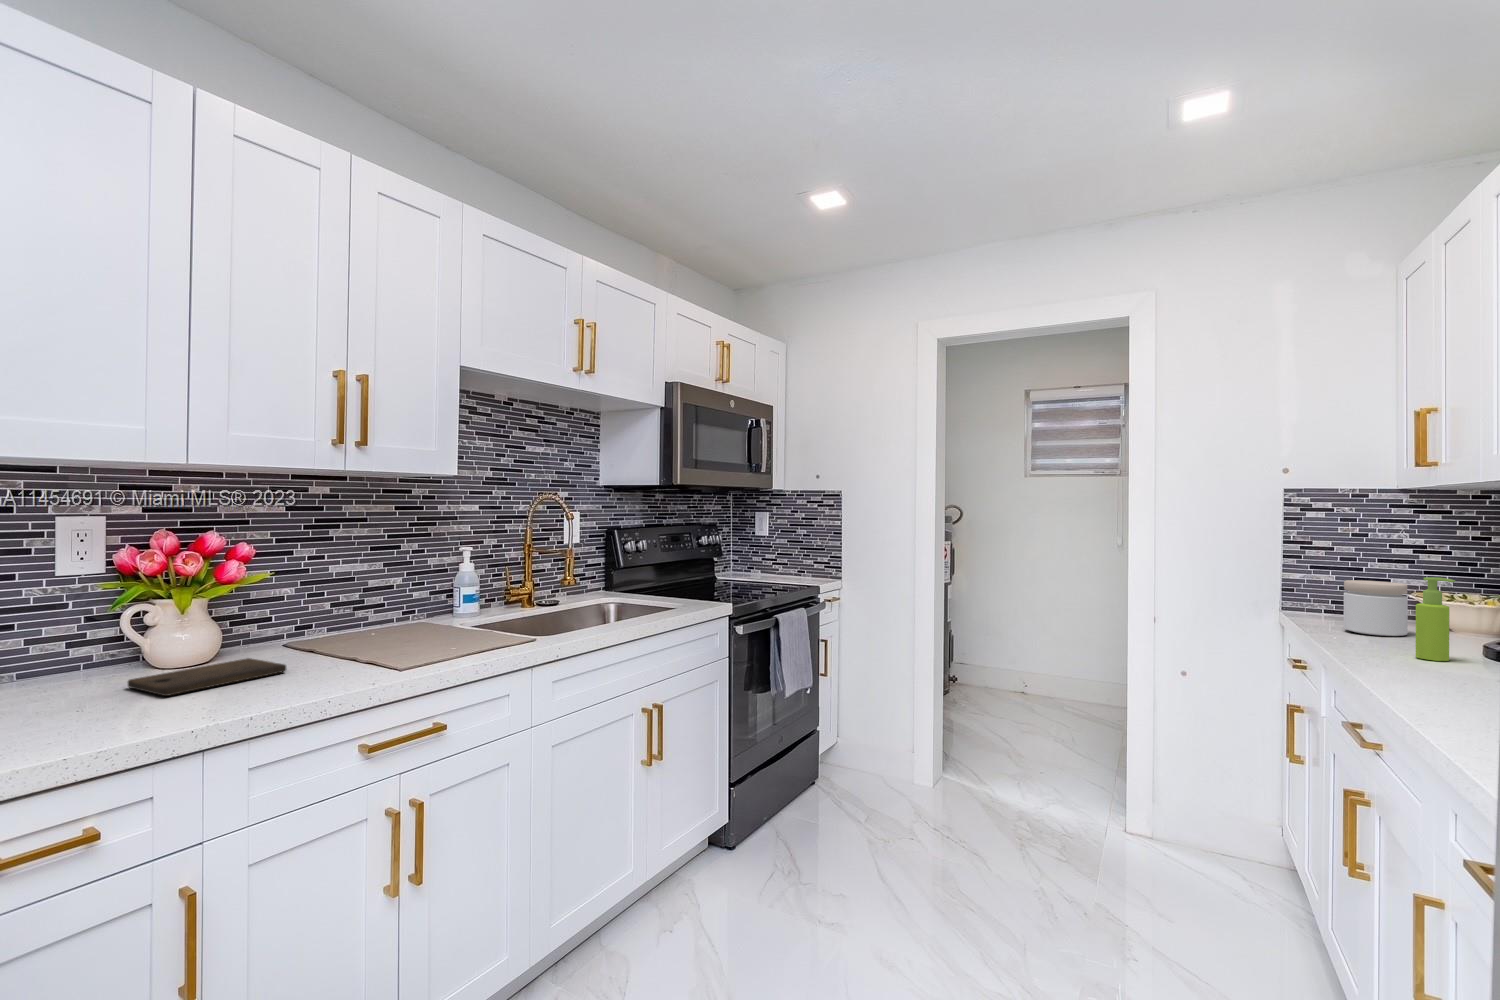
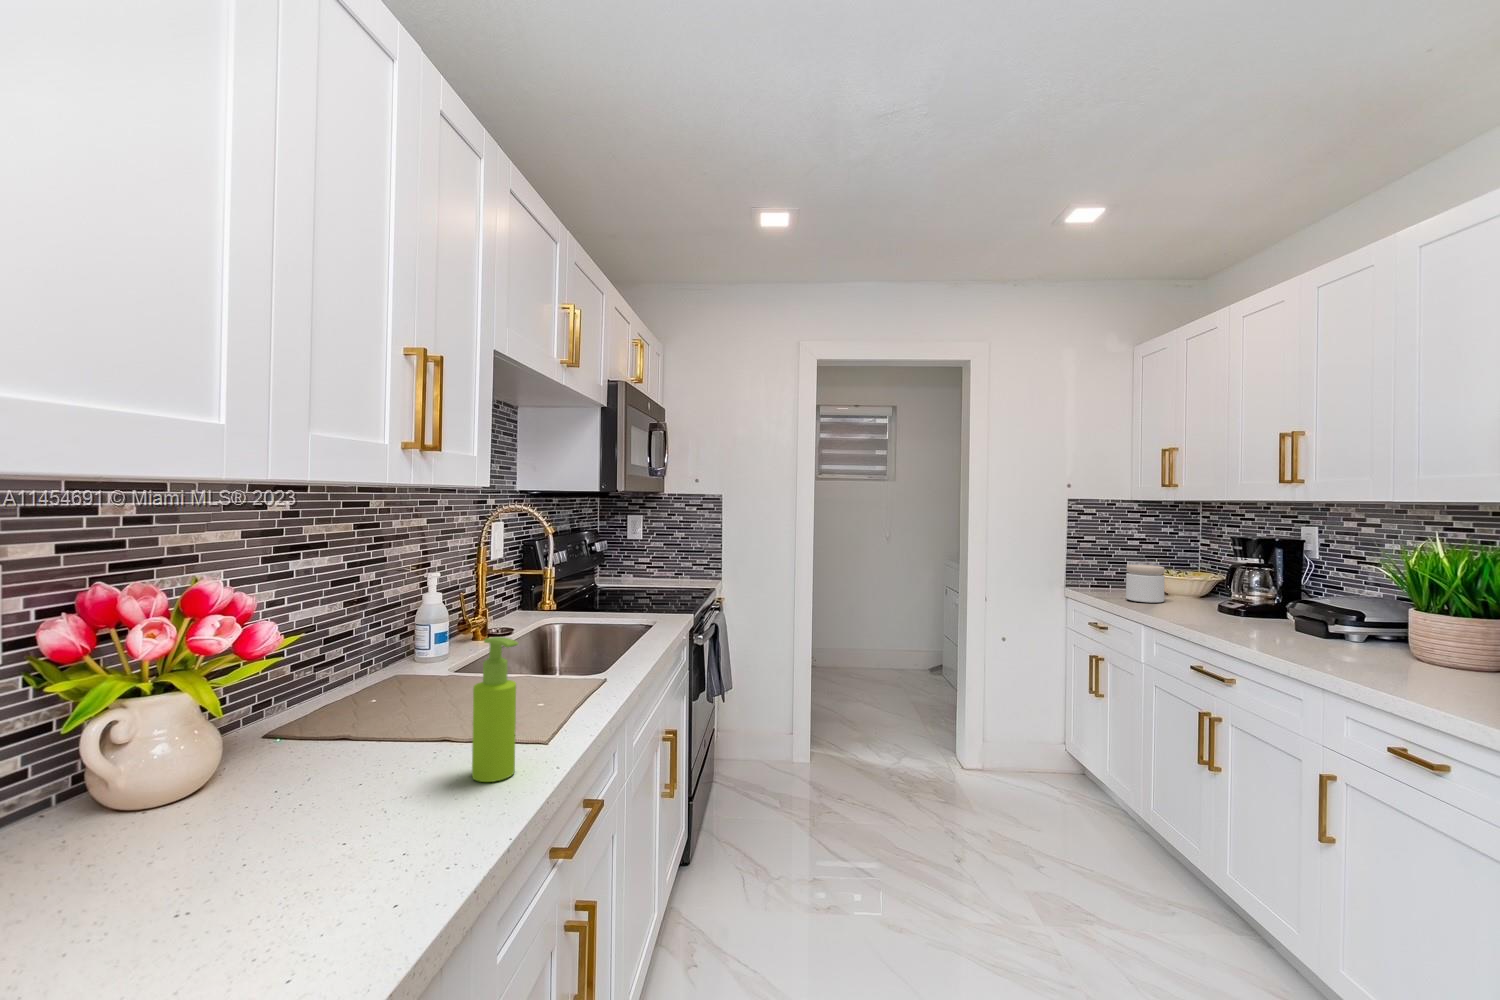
soap dispenser: present [1416,577,1455,661] -> present [472,637,518,782]
cutting board: present [128,658,286,696] -> none [194,768,407,858]

